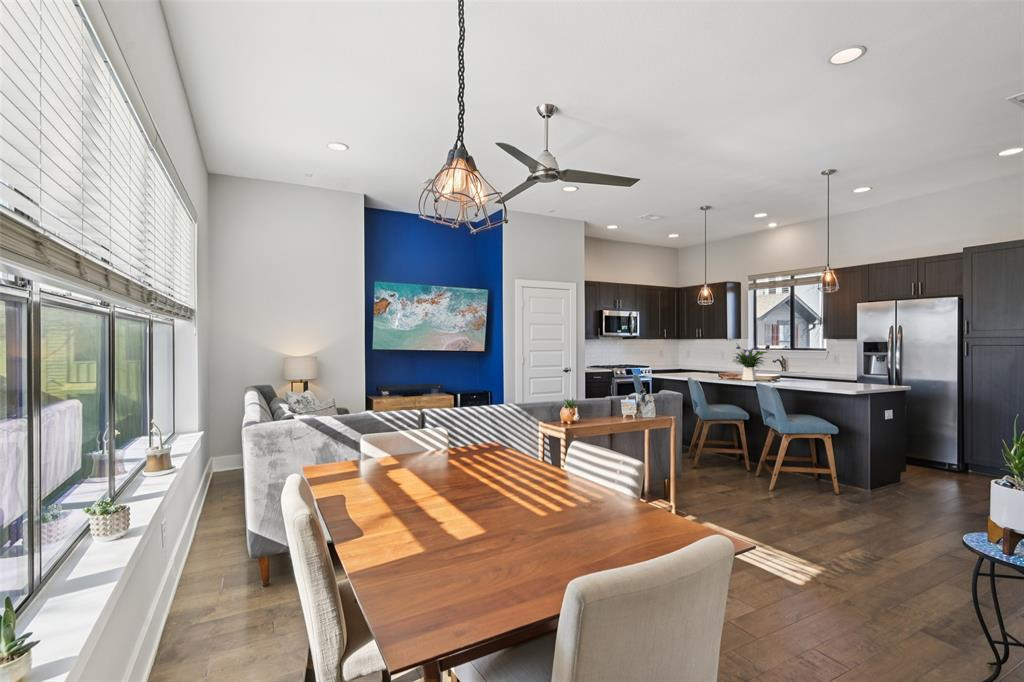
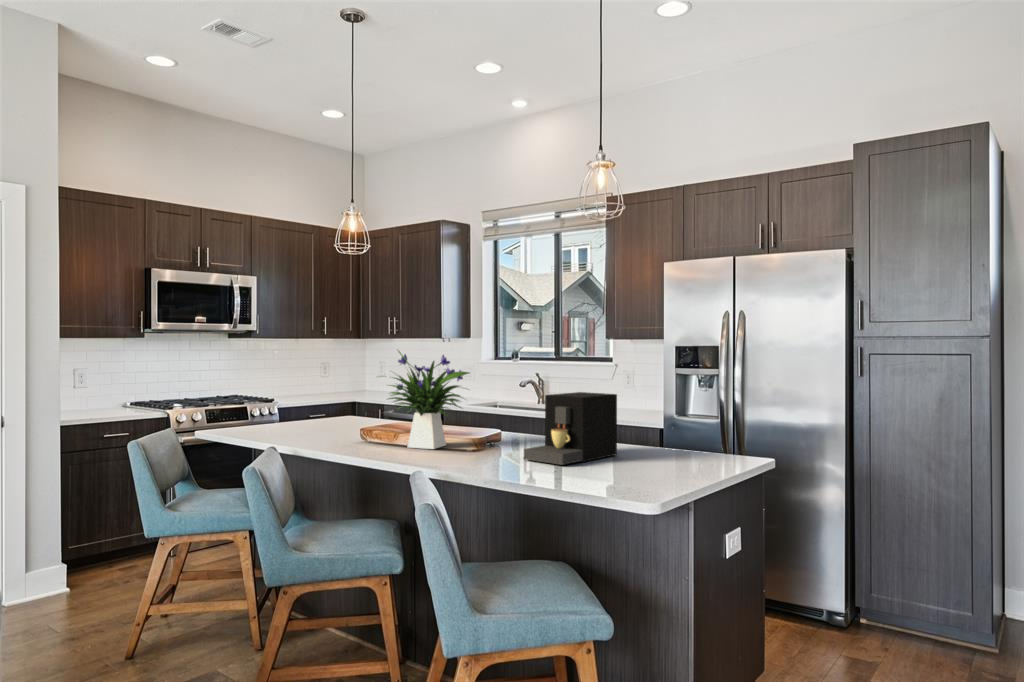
coffee maker: none [794,360,835,385] -> present [524,392,617,465]

